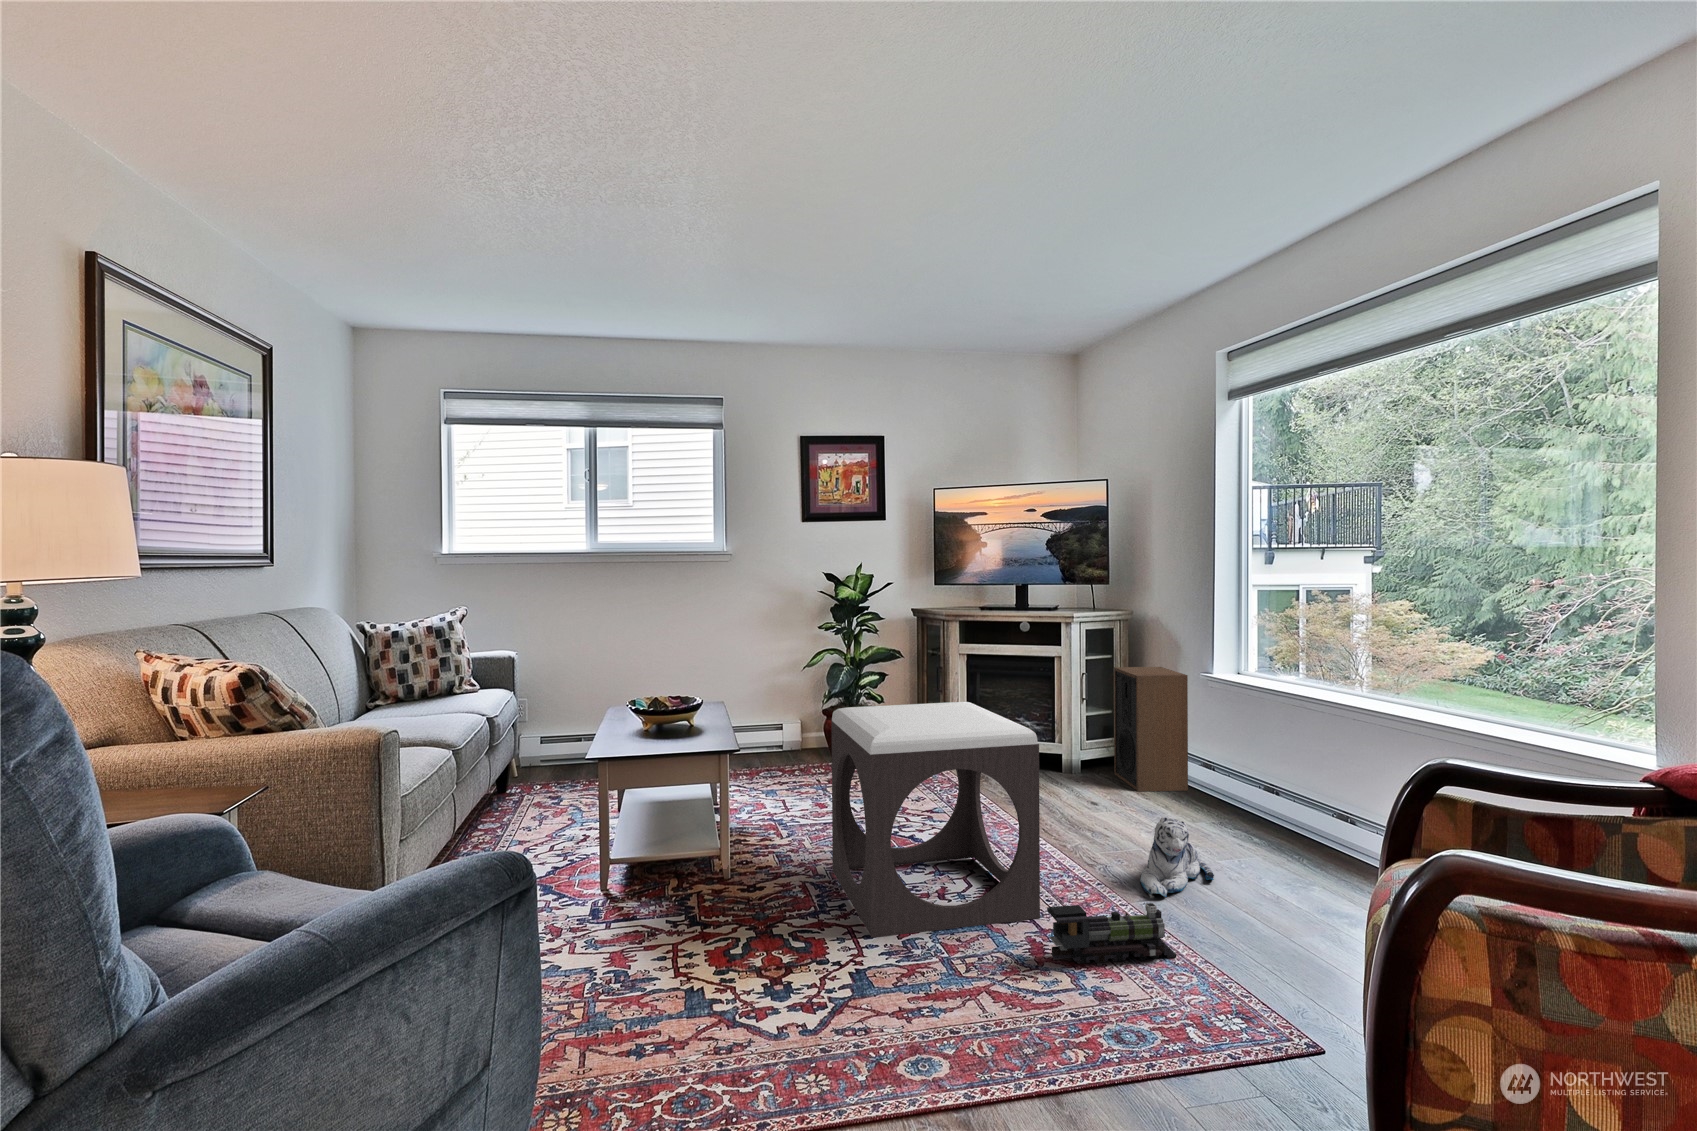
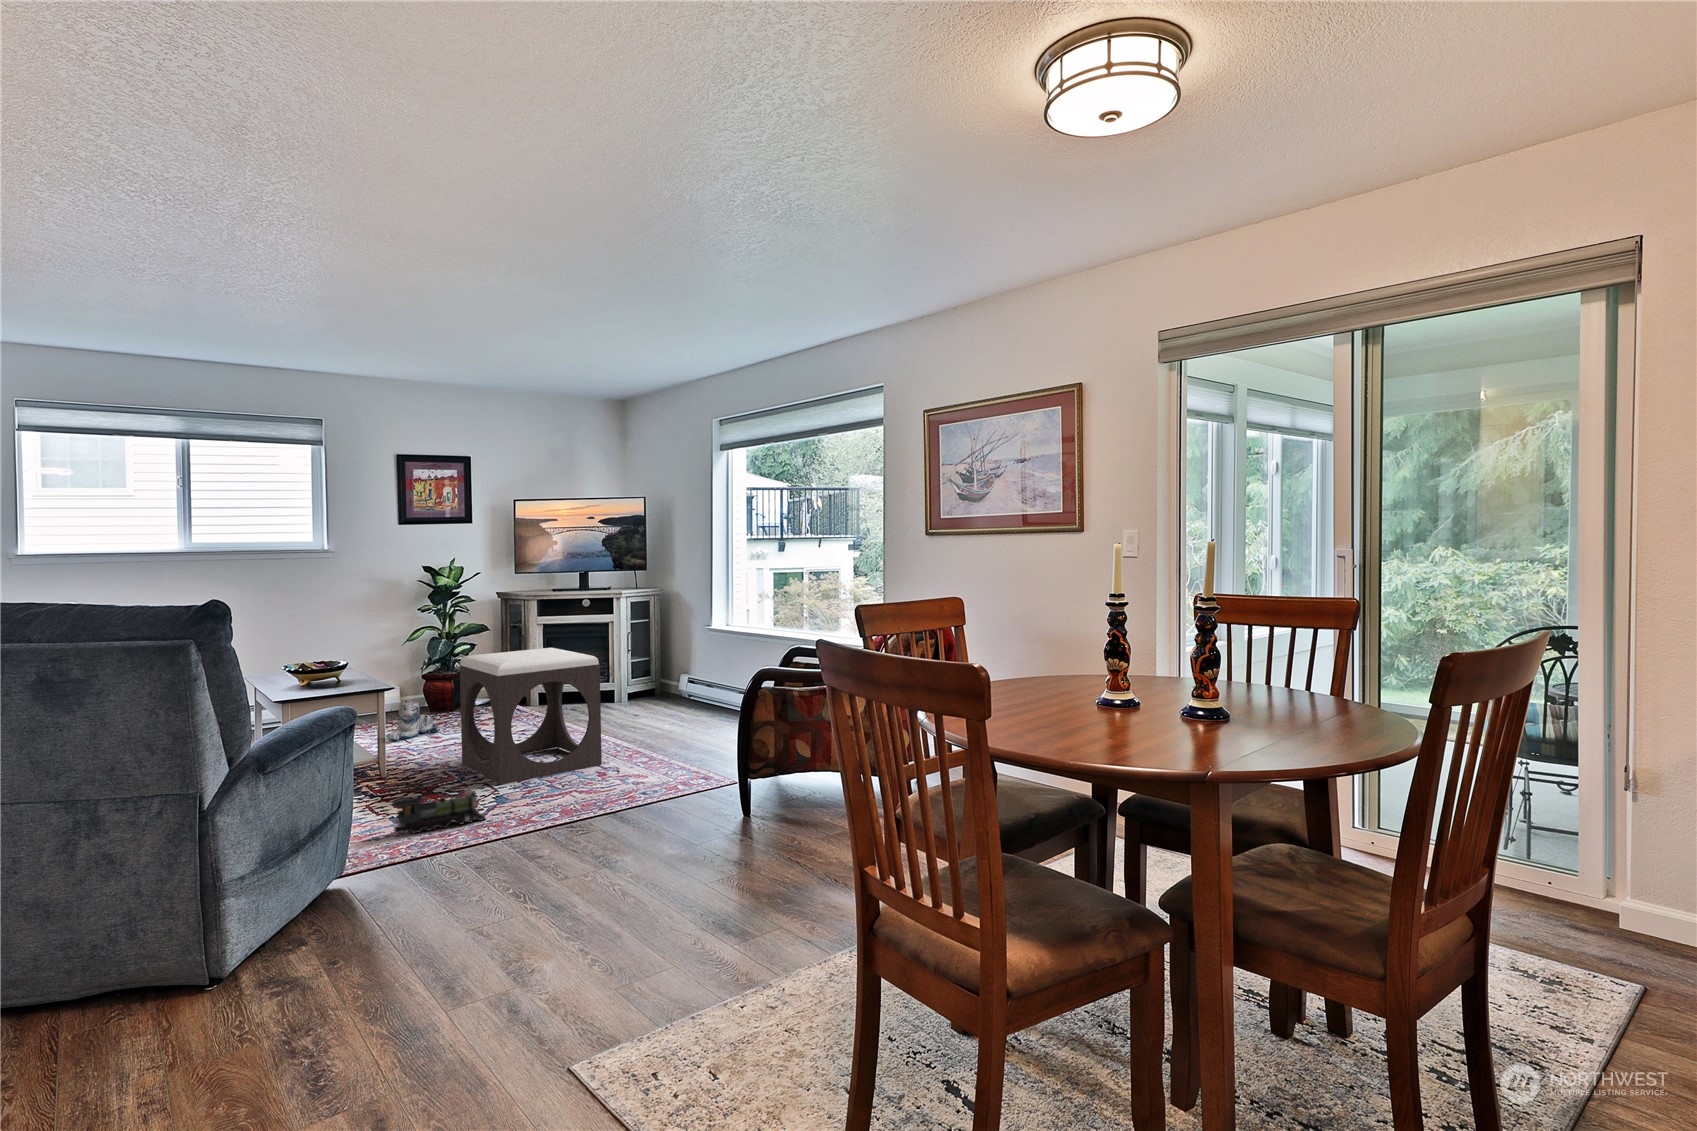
speaker: present [1114,667,1188,791] -> none [650,625,697,707]
plush toy: present [1140,817,1214,897] -> present [389,701,440,741]
toy train: present [1047,893,1177,964] -> present [392,788,486,834]

